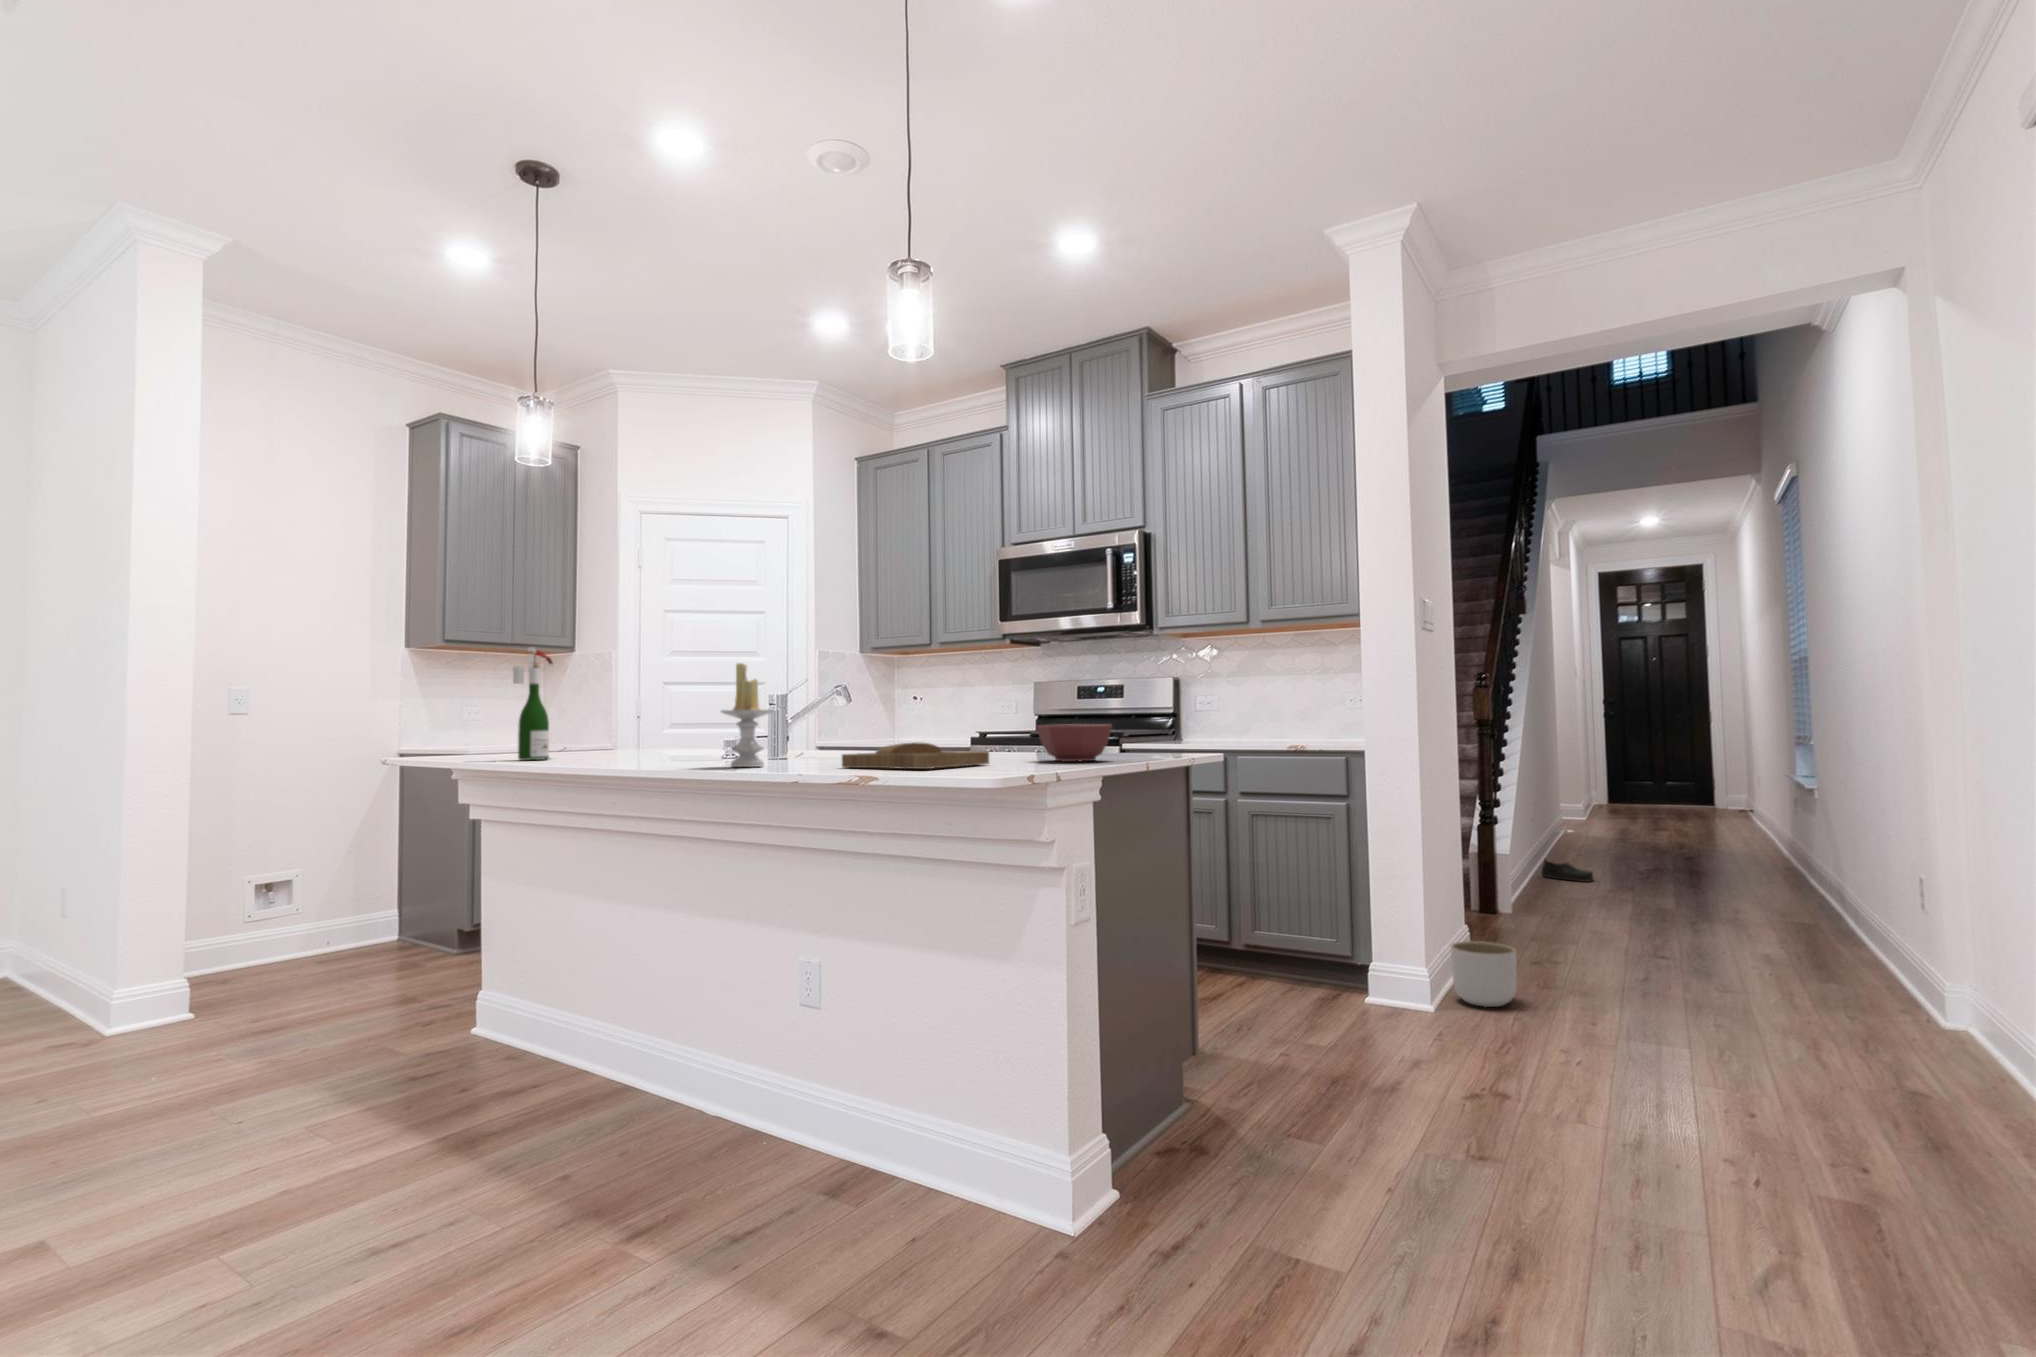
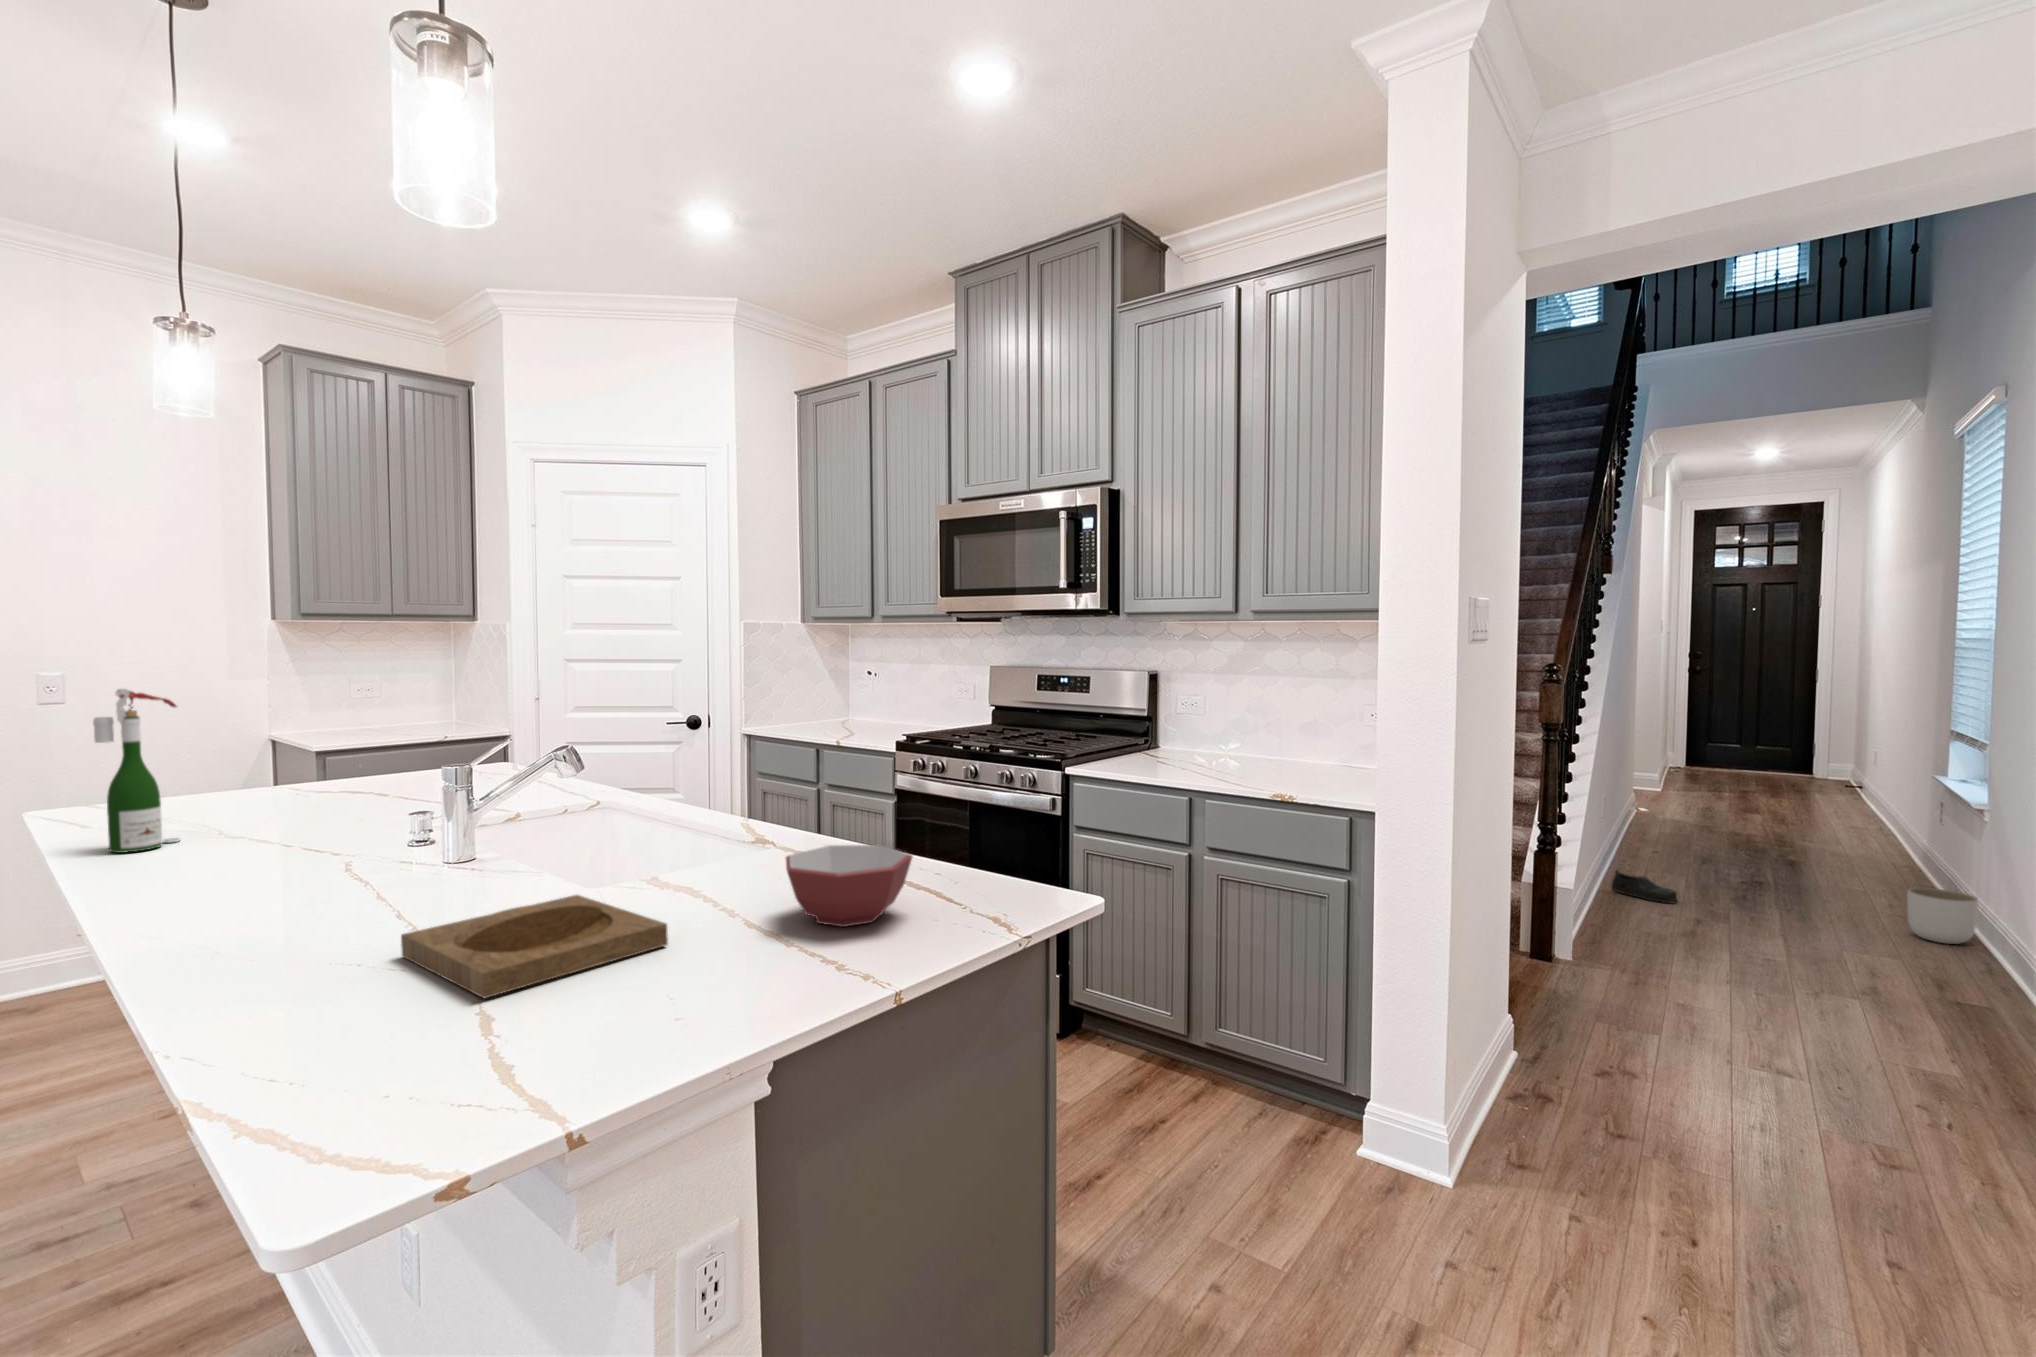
candle: present [721,663,773,767] -> none [226,762,335,941]
planter: present [1451,941,1516,1007] -> present [1907,888,1978,944]

